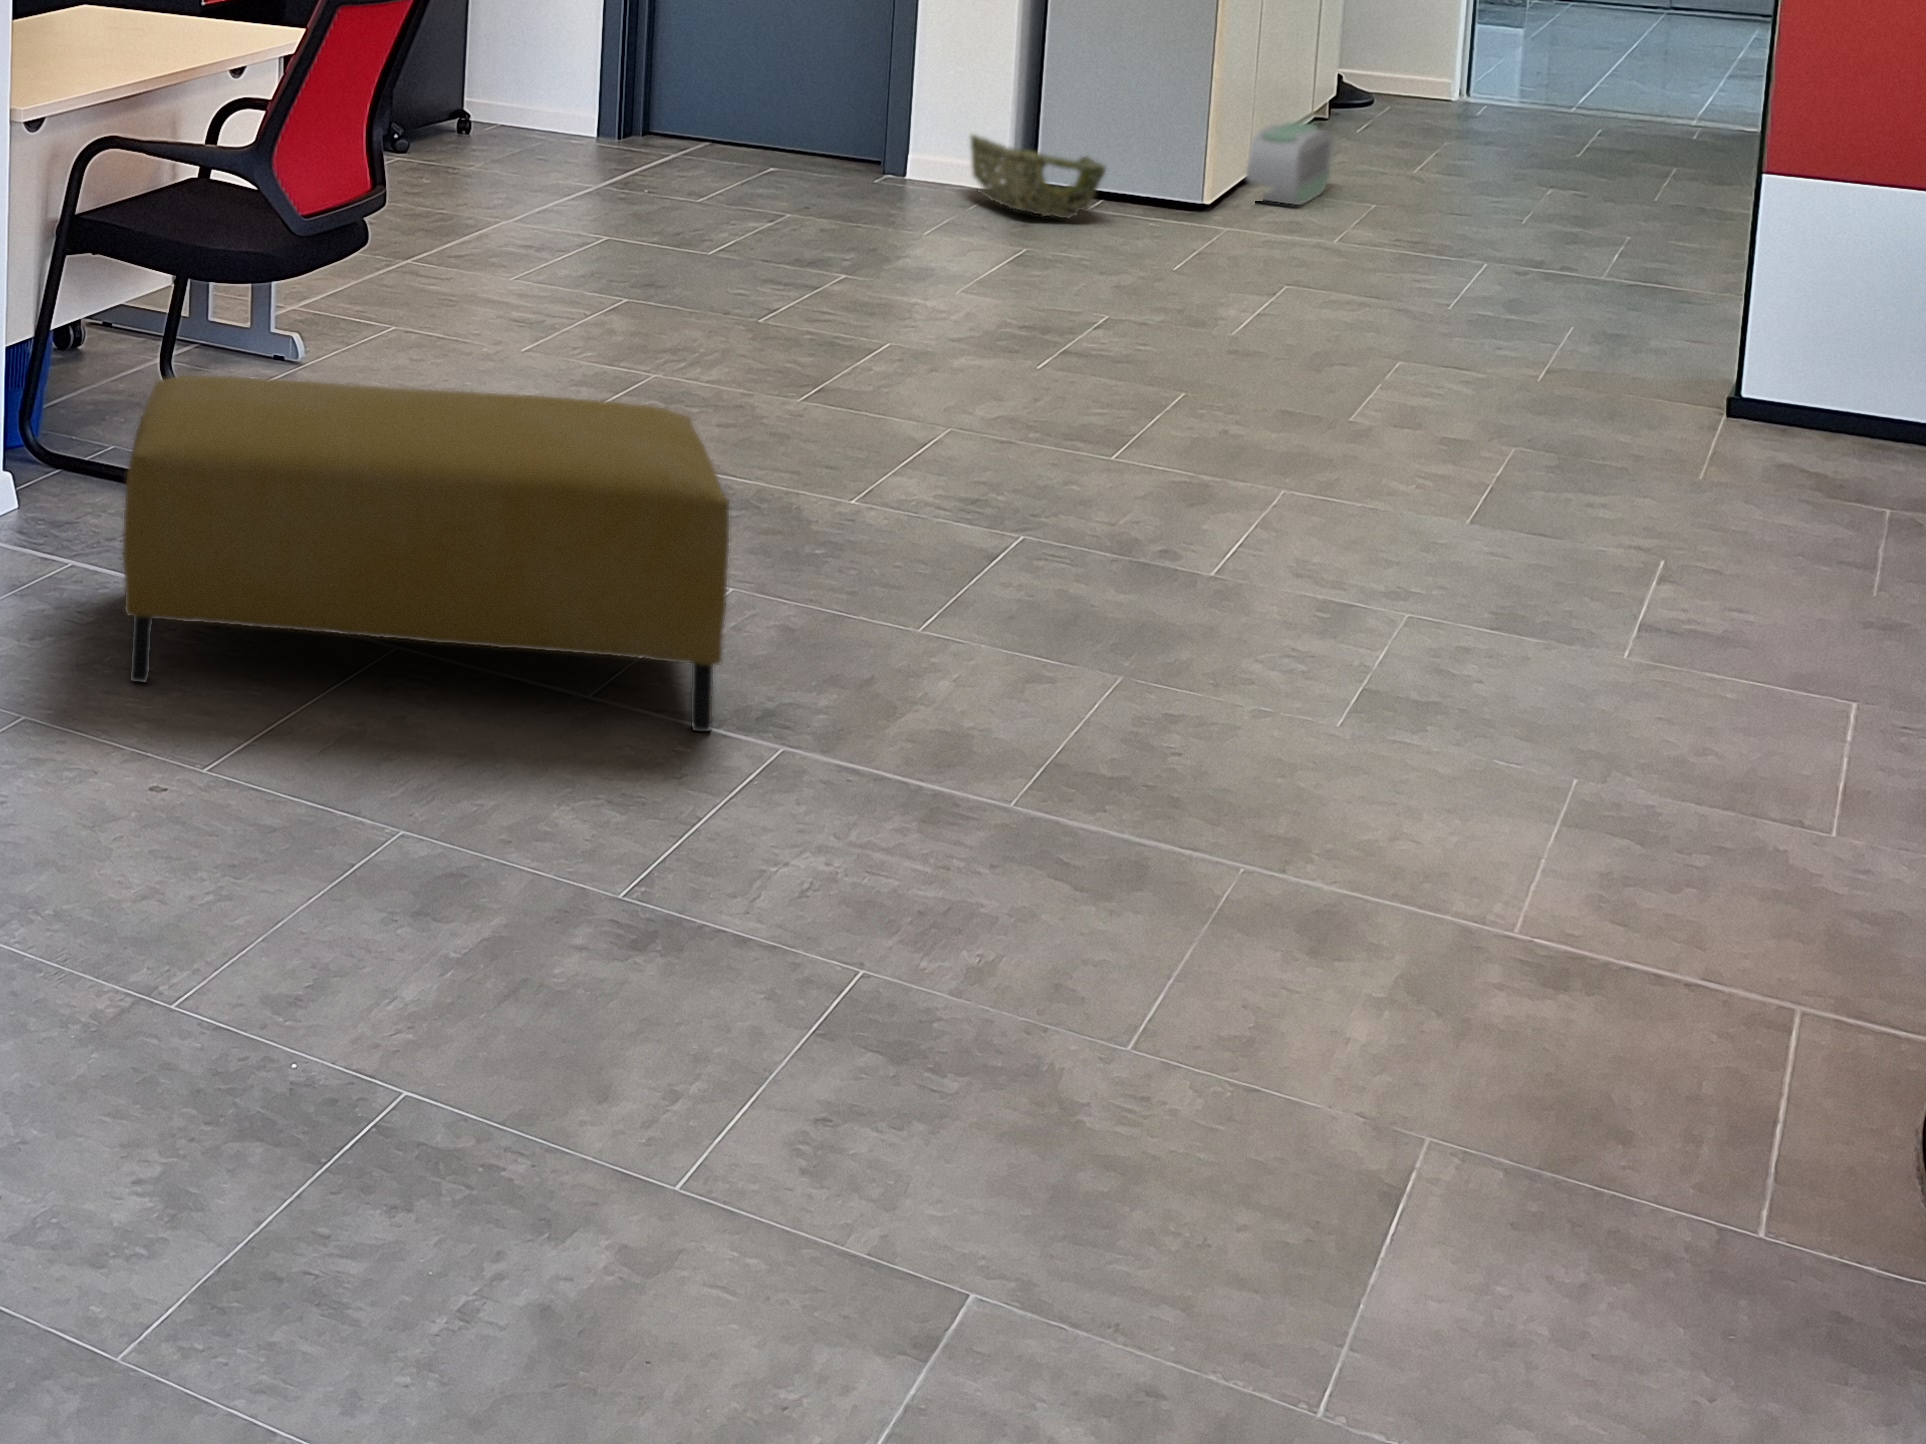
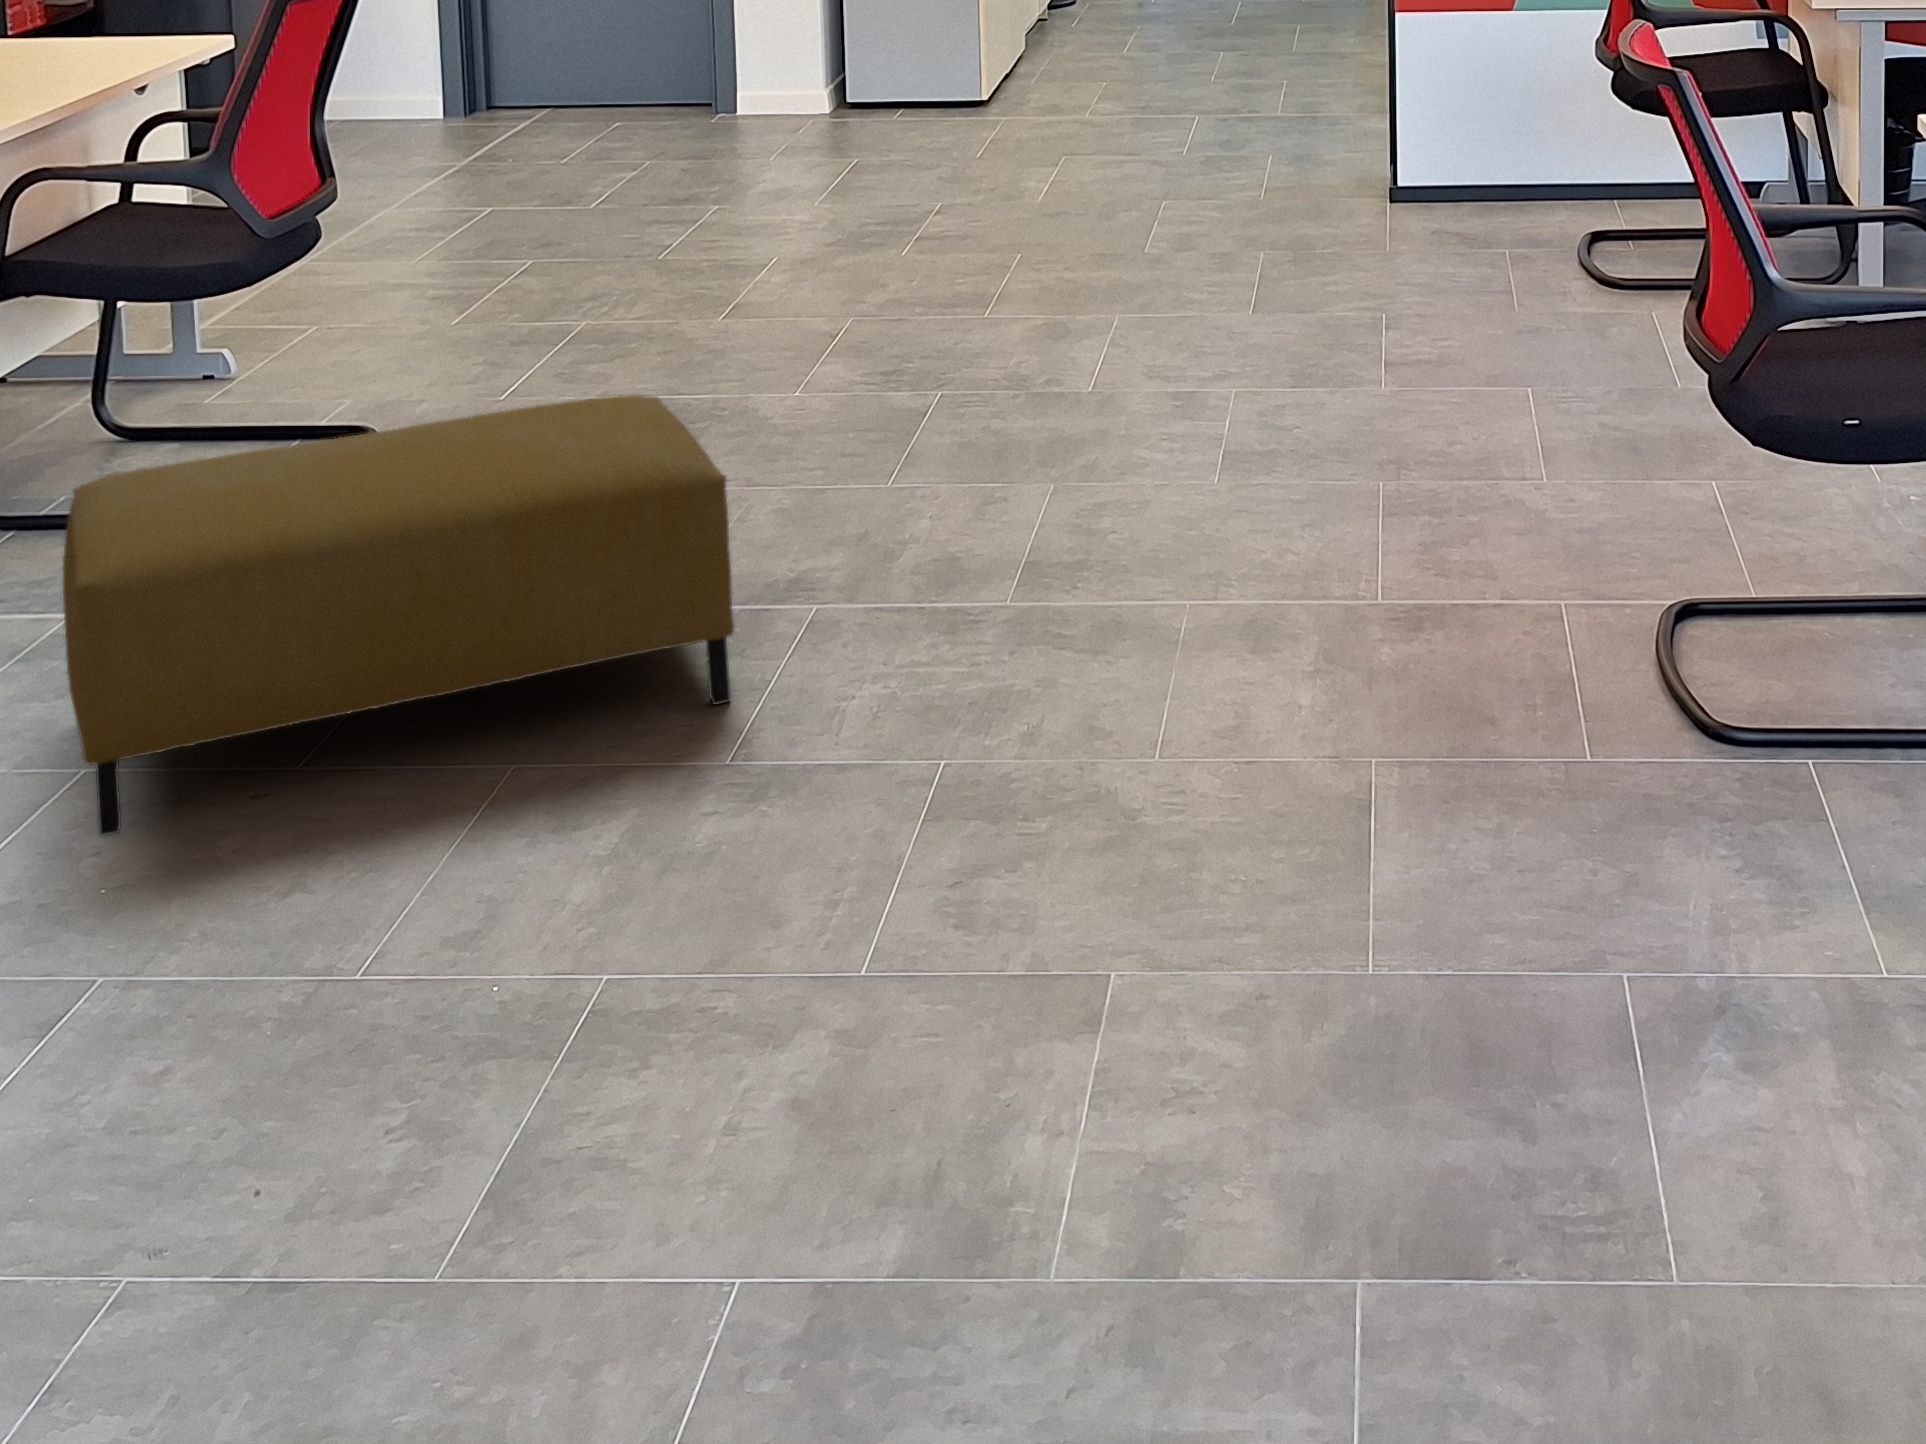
air purifier: present [1246,122,1333,205] -> none [1004,14,1068,83]
woven basket: present [971,135,1106,218] -> none [785,60,908,128]

